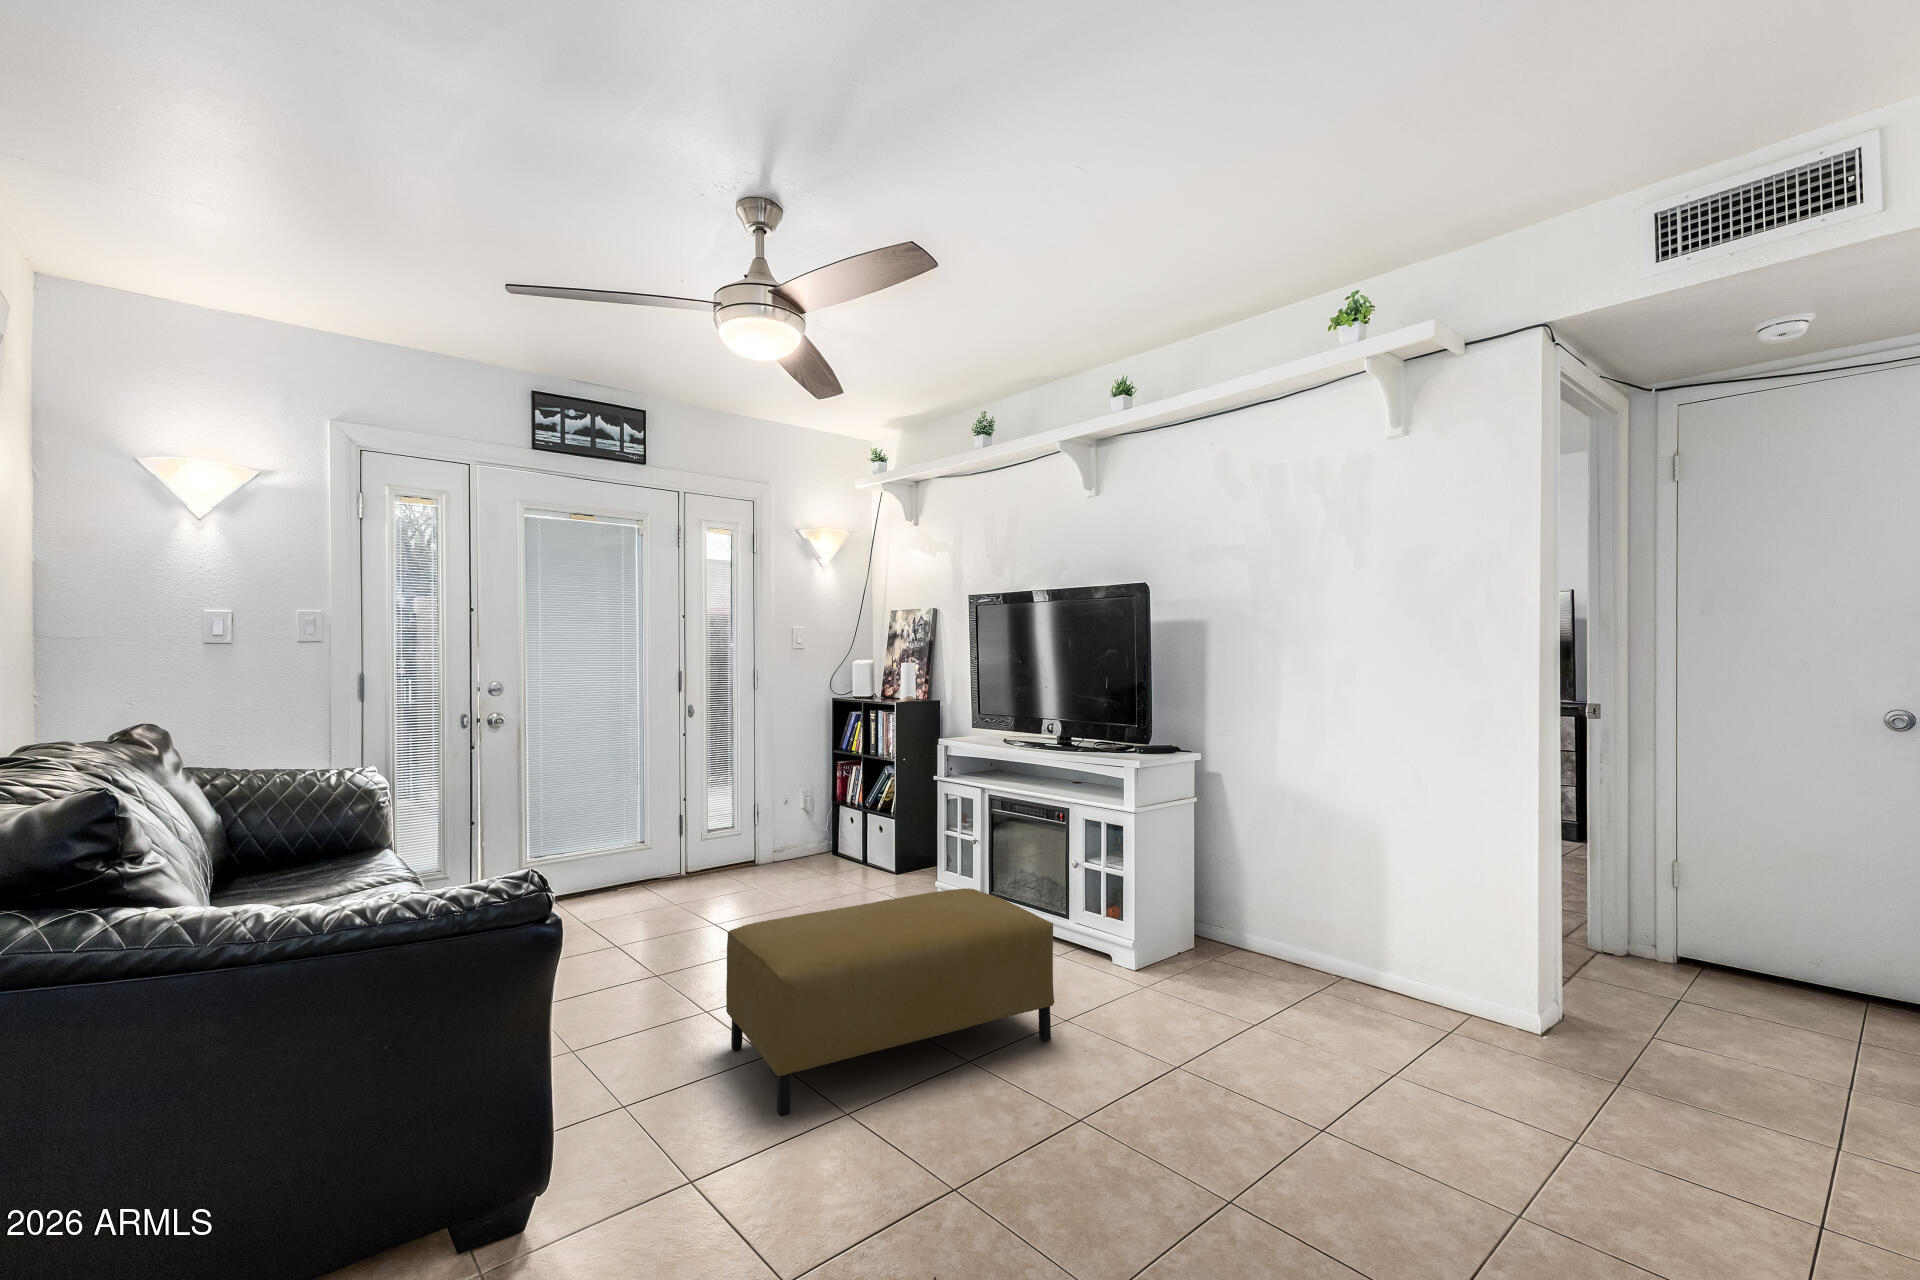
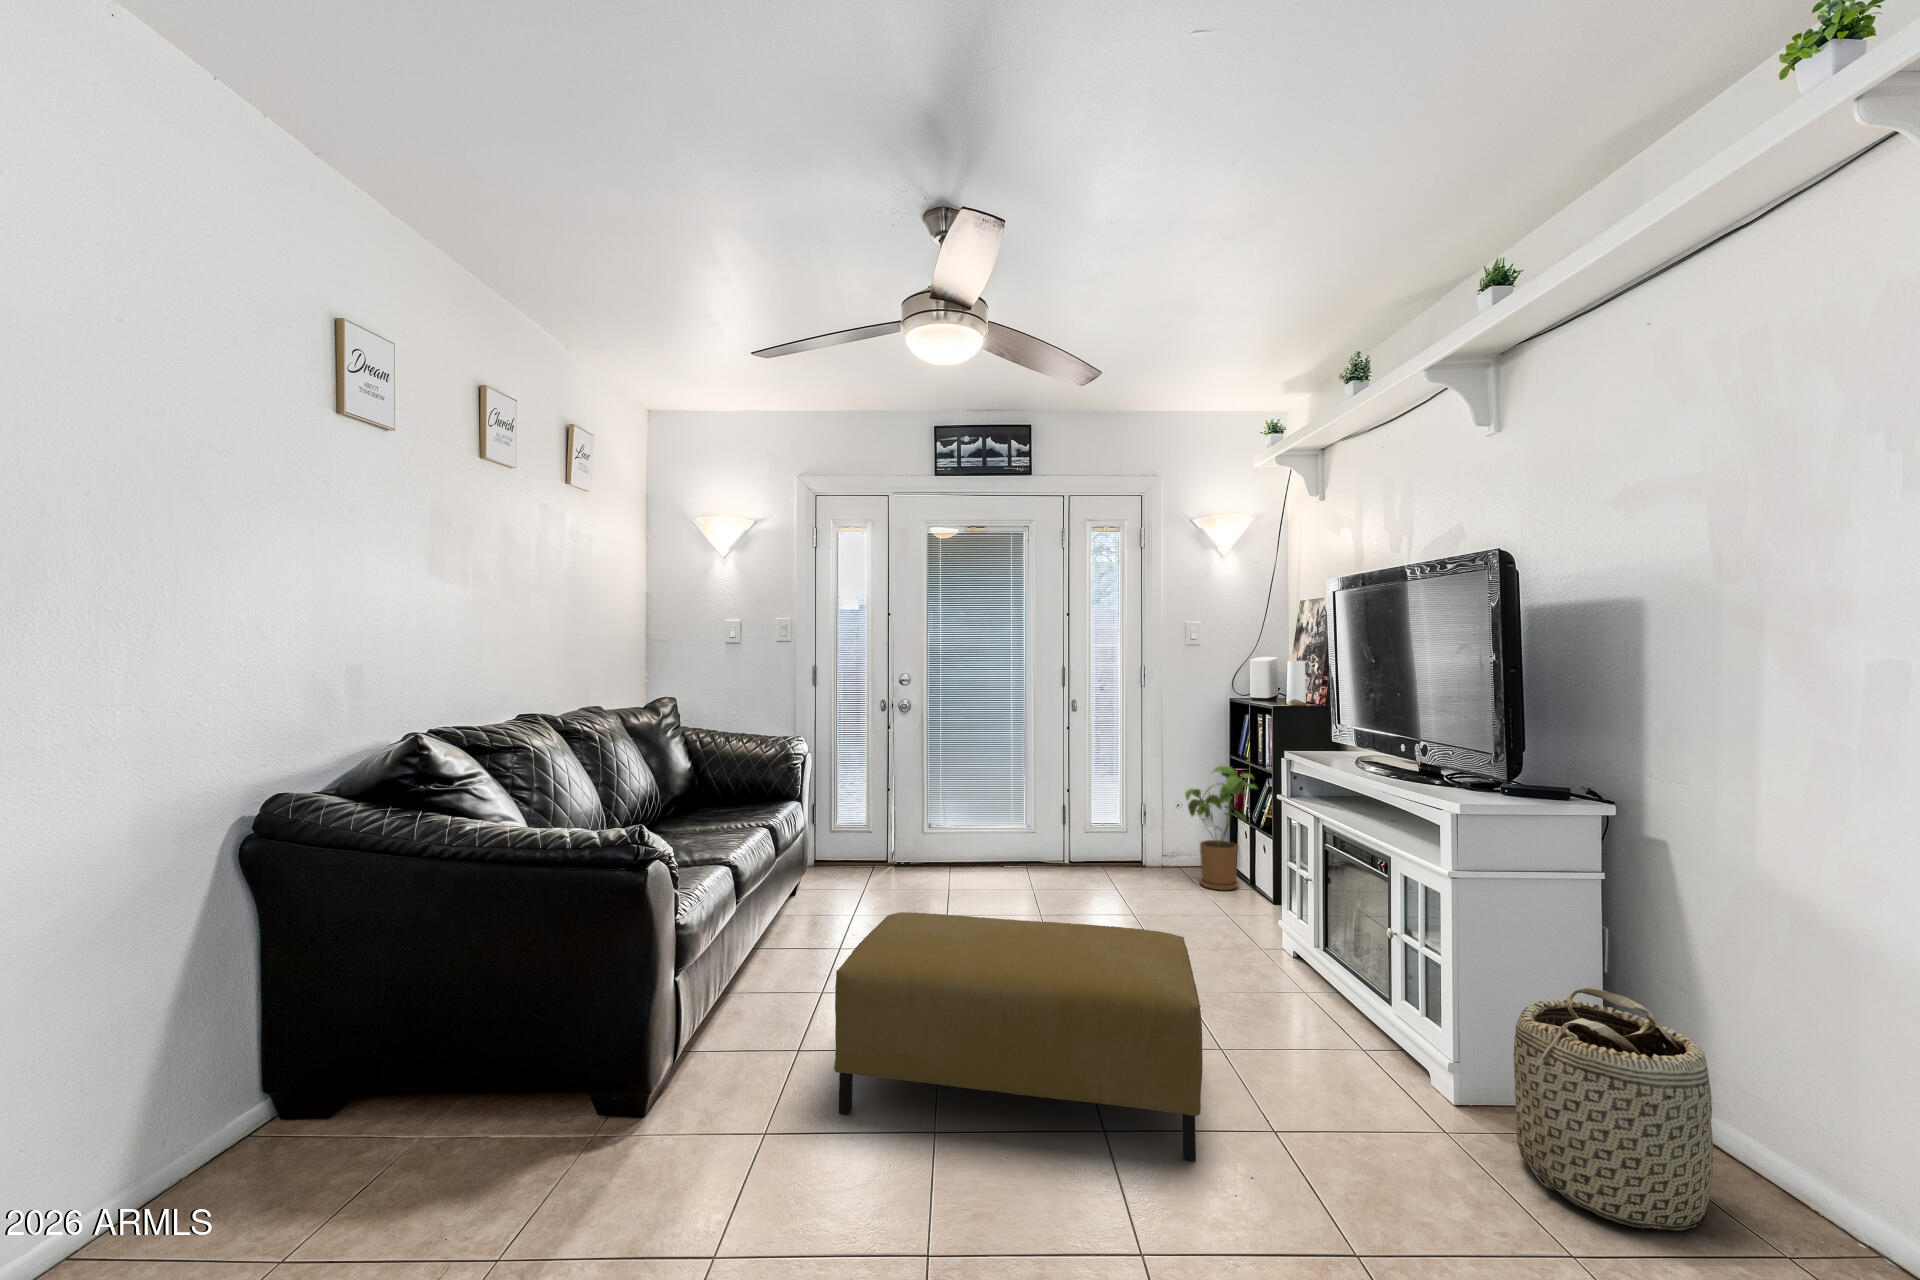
house plant: none [816,759,881,874] -> present [1185,766,1256,890]
basket: none [1178,861,1274,988] -> present [1514,987,1713,1231]

